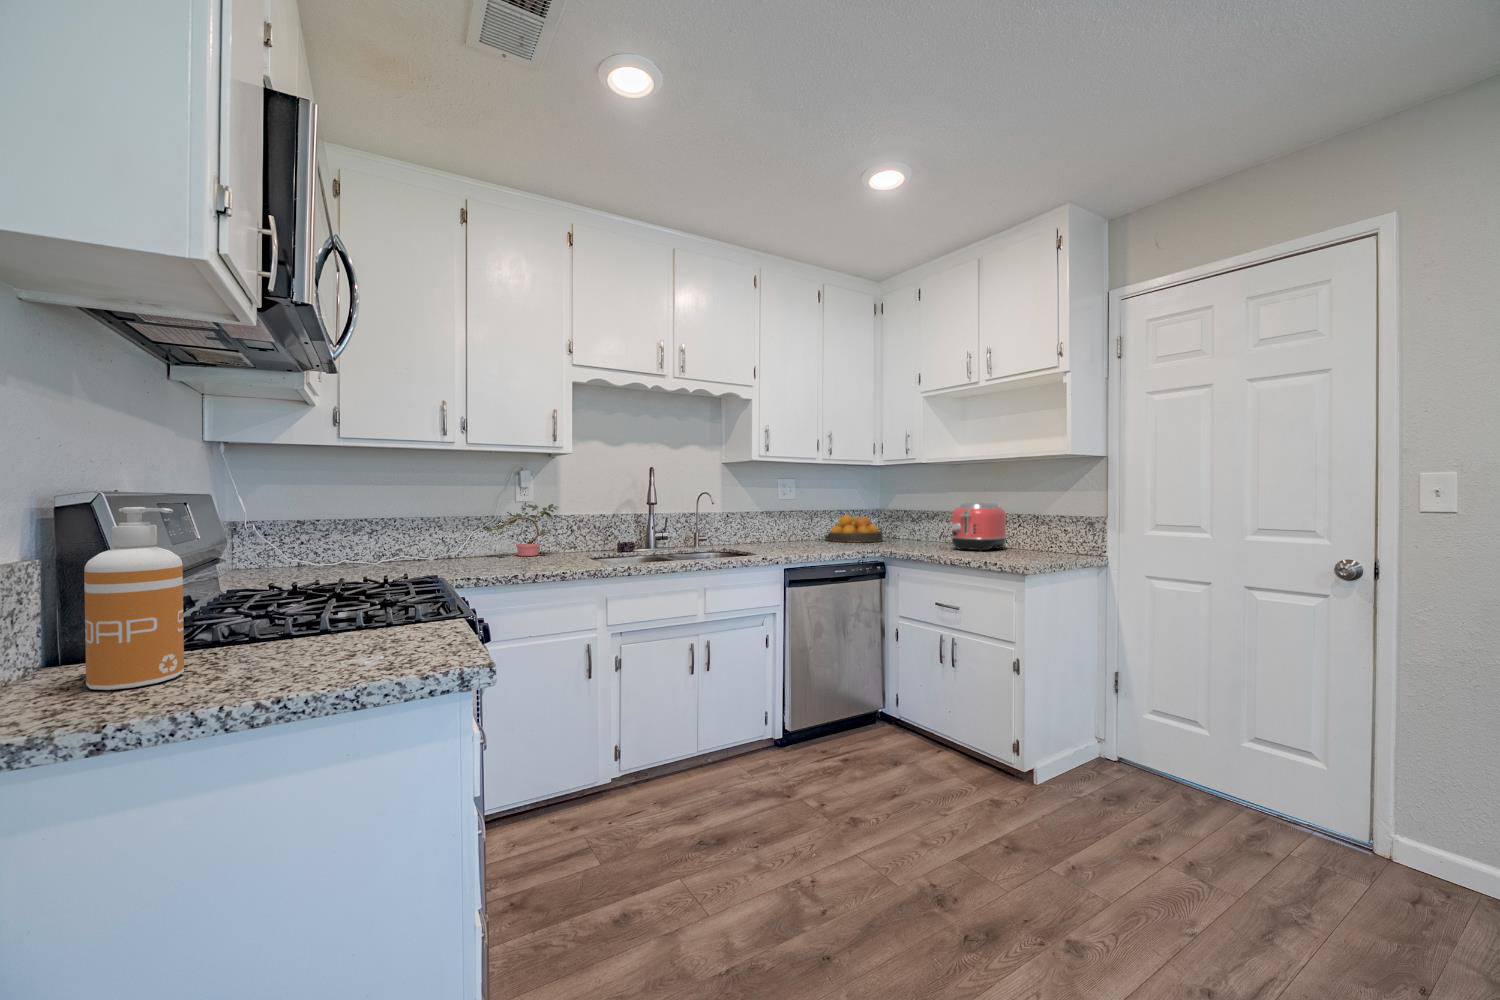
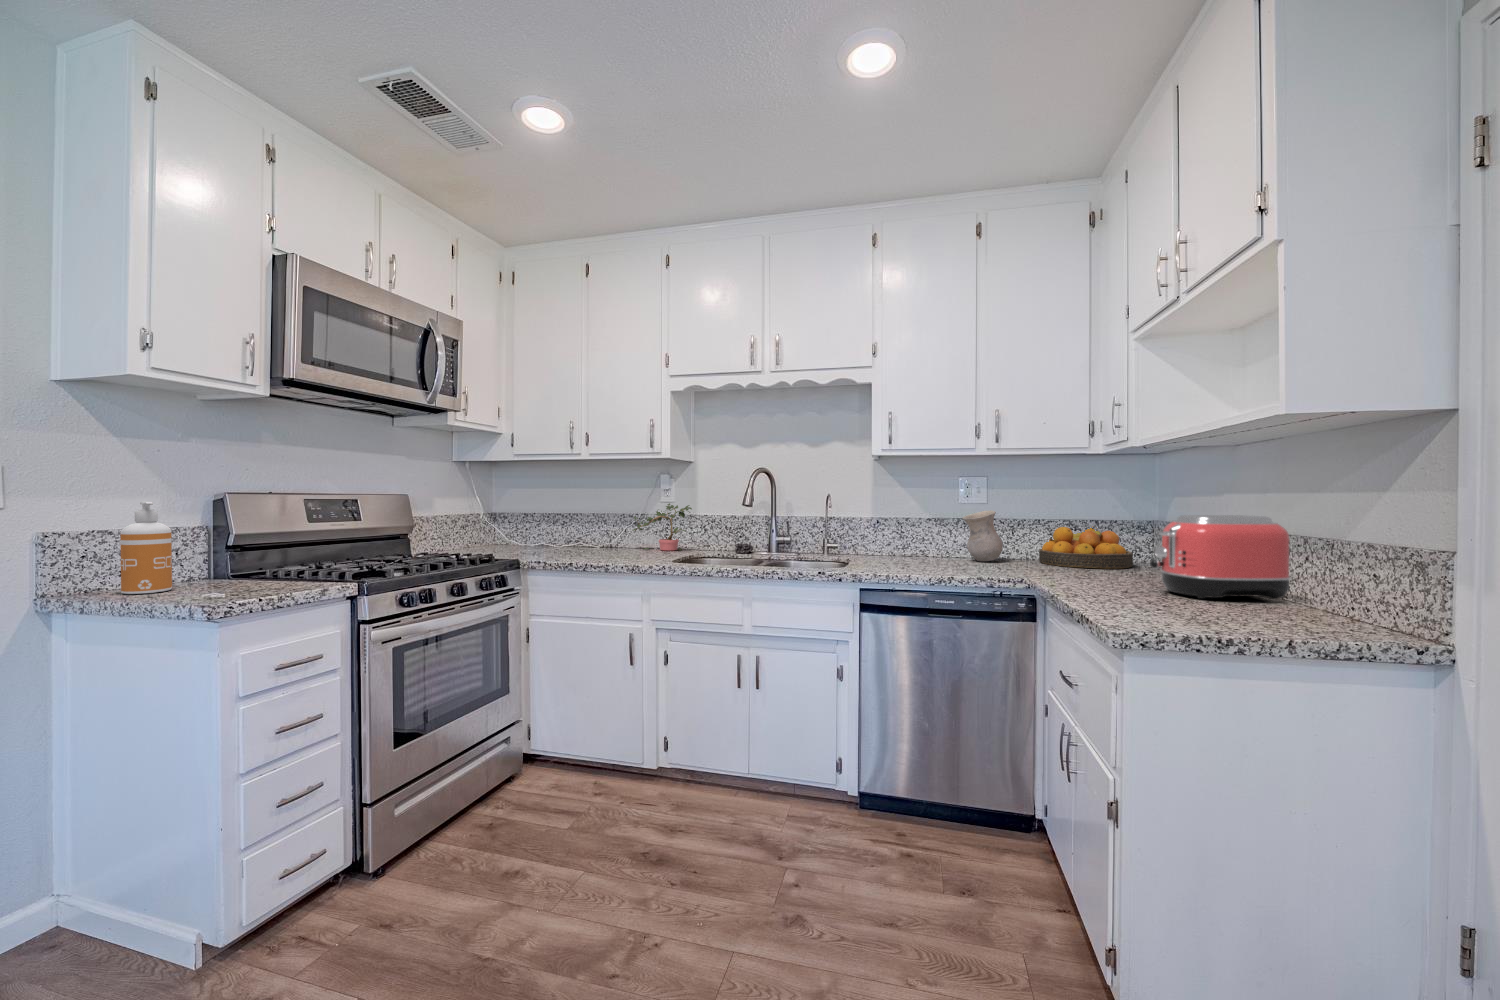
vase: none [788,504,815,543] -> present [962,510,1003,561]

